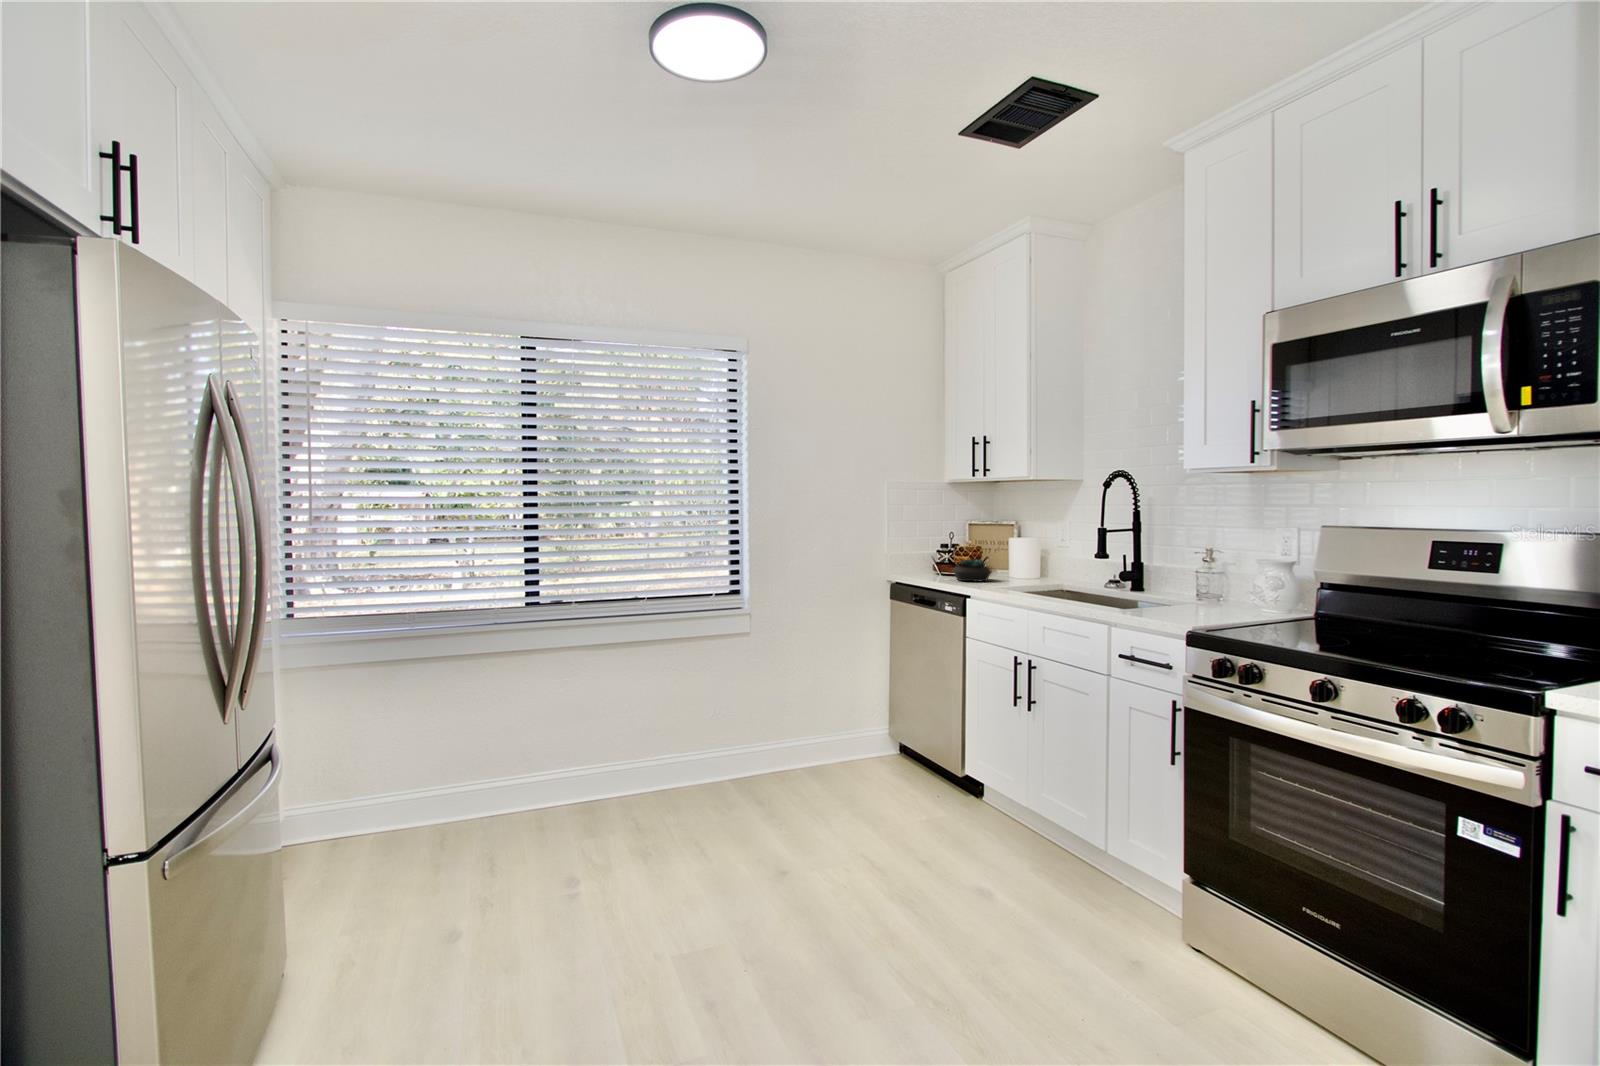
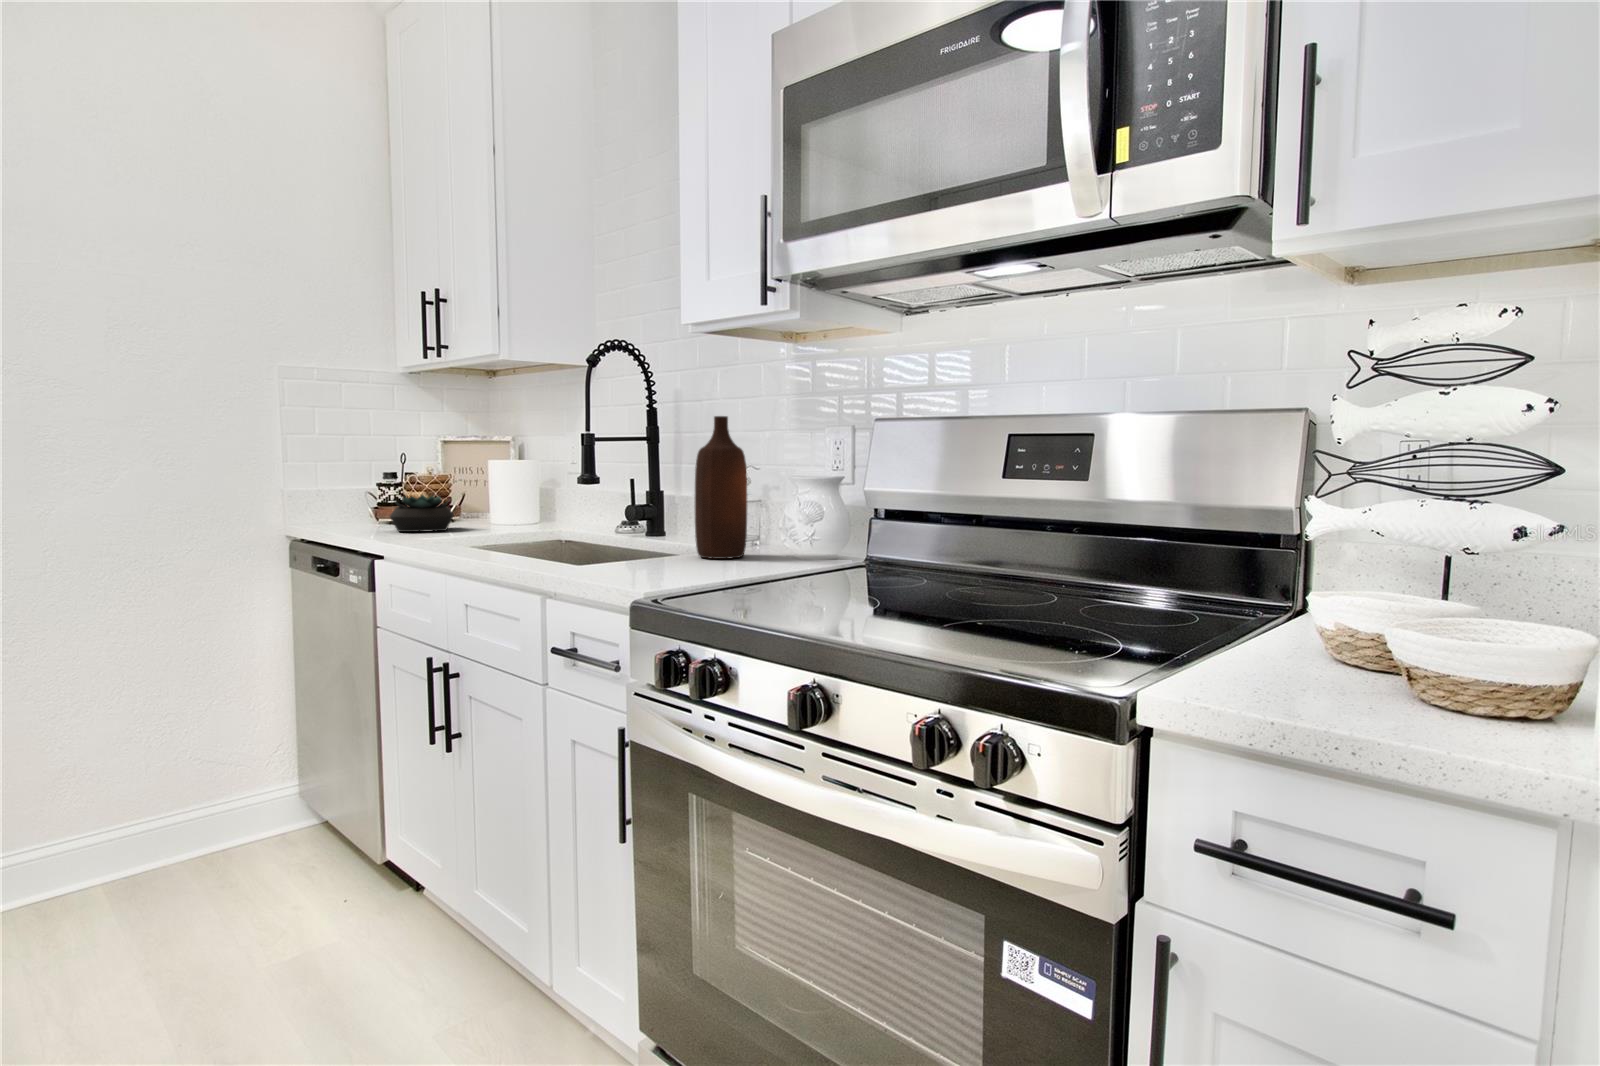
bottle: none [1185,521,1222,609] -> present [695,416,747,559]

